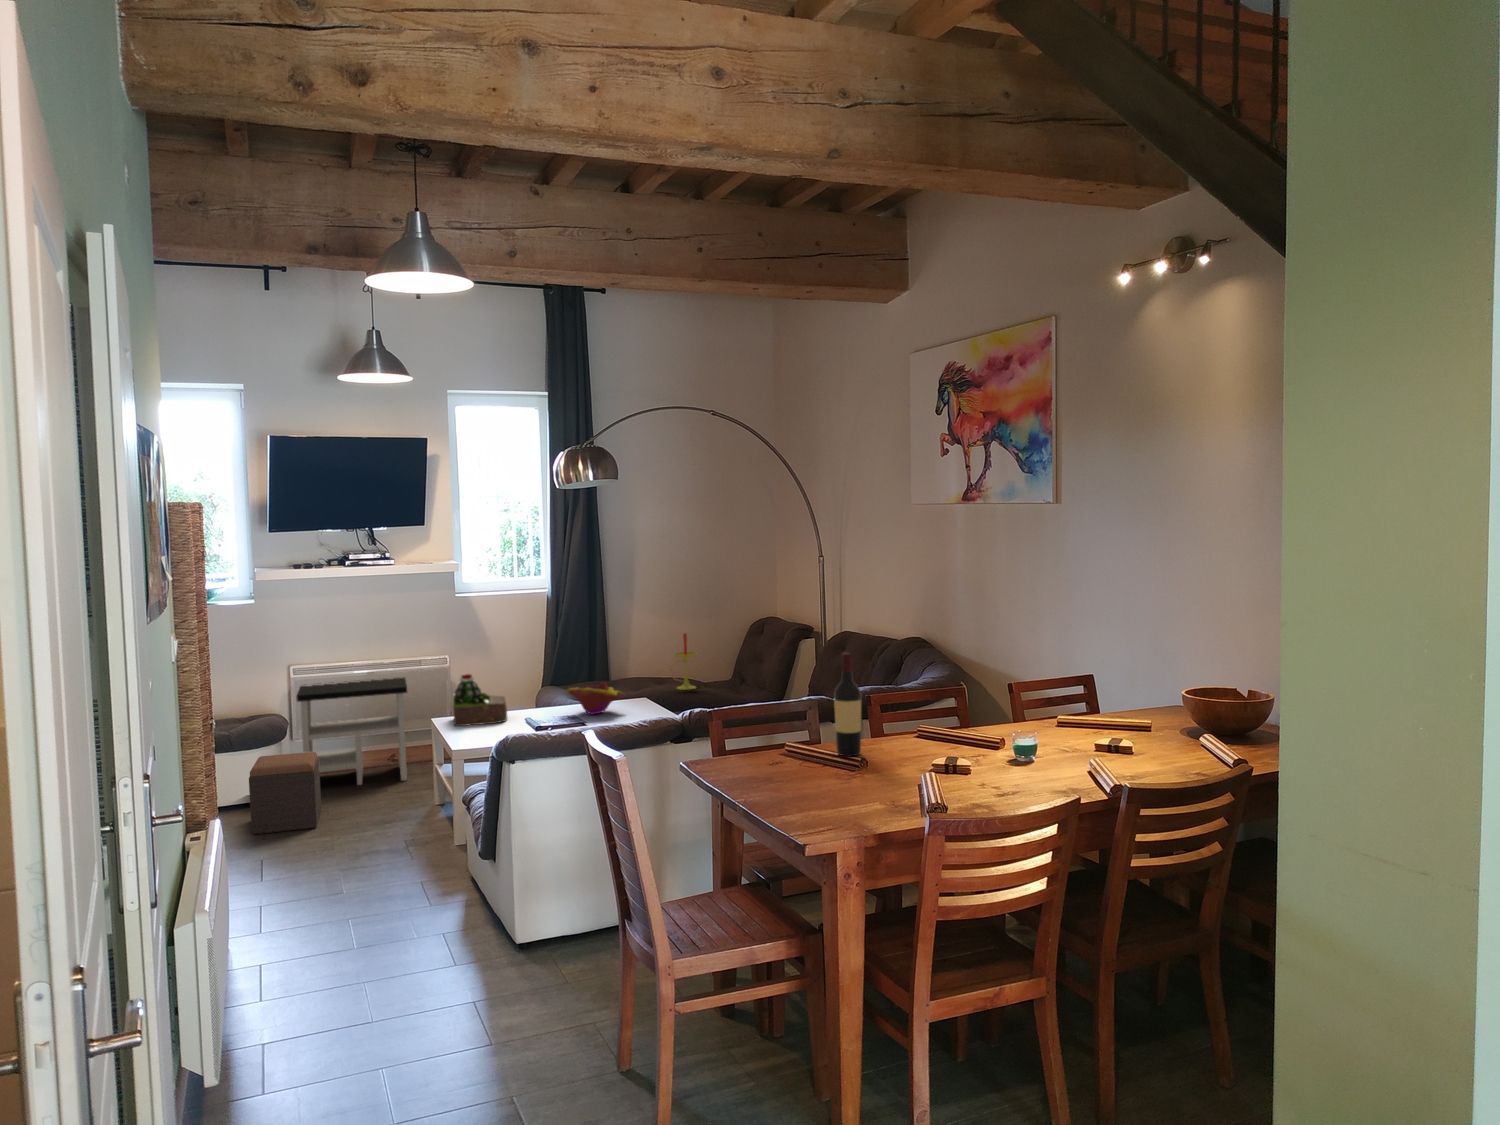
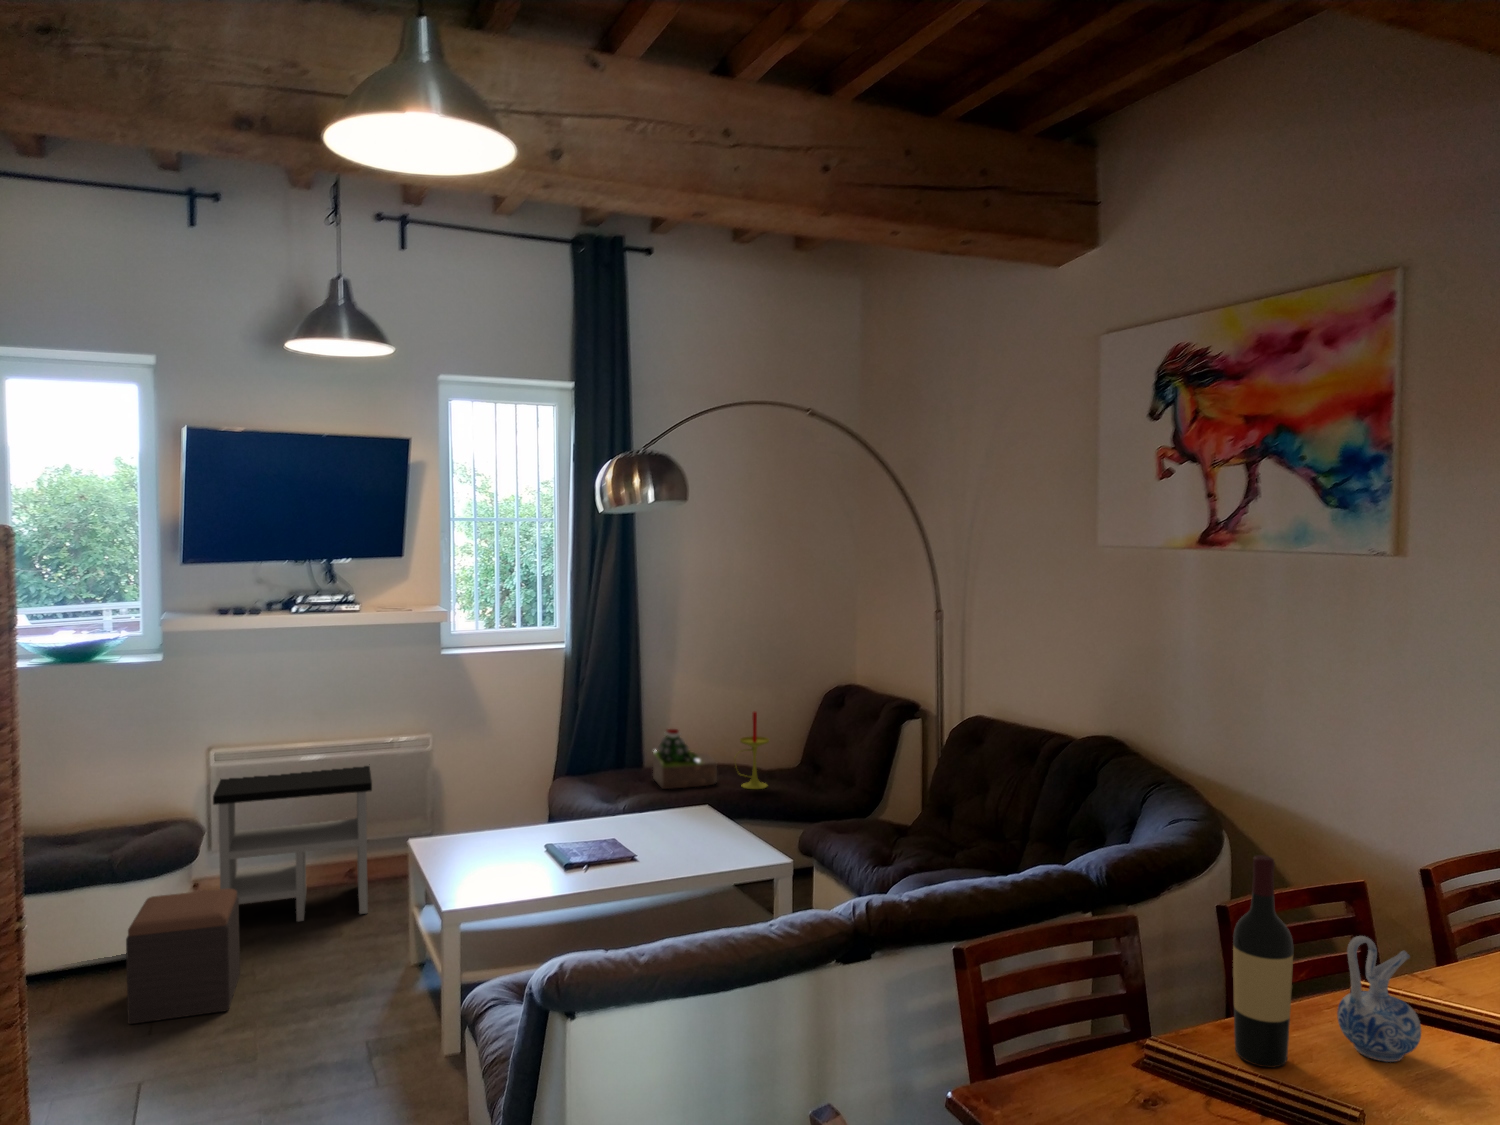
succulent plant: present [453,674,507,726] -> present [653,729,717,789]
decorative bowl: present [567,682,625,715] -> none [604,789,687,838]
ceramic pitcher: none [892,693,929,754] -> present [1337,936,1421,1062]

